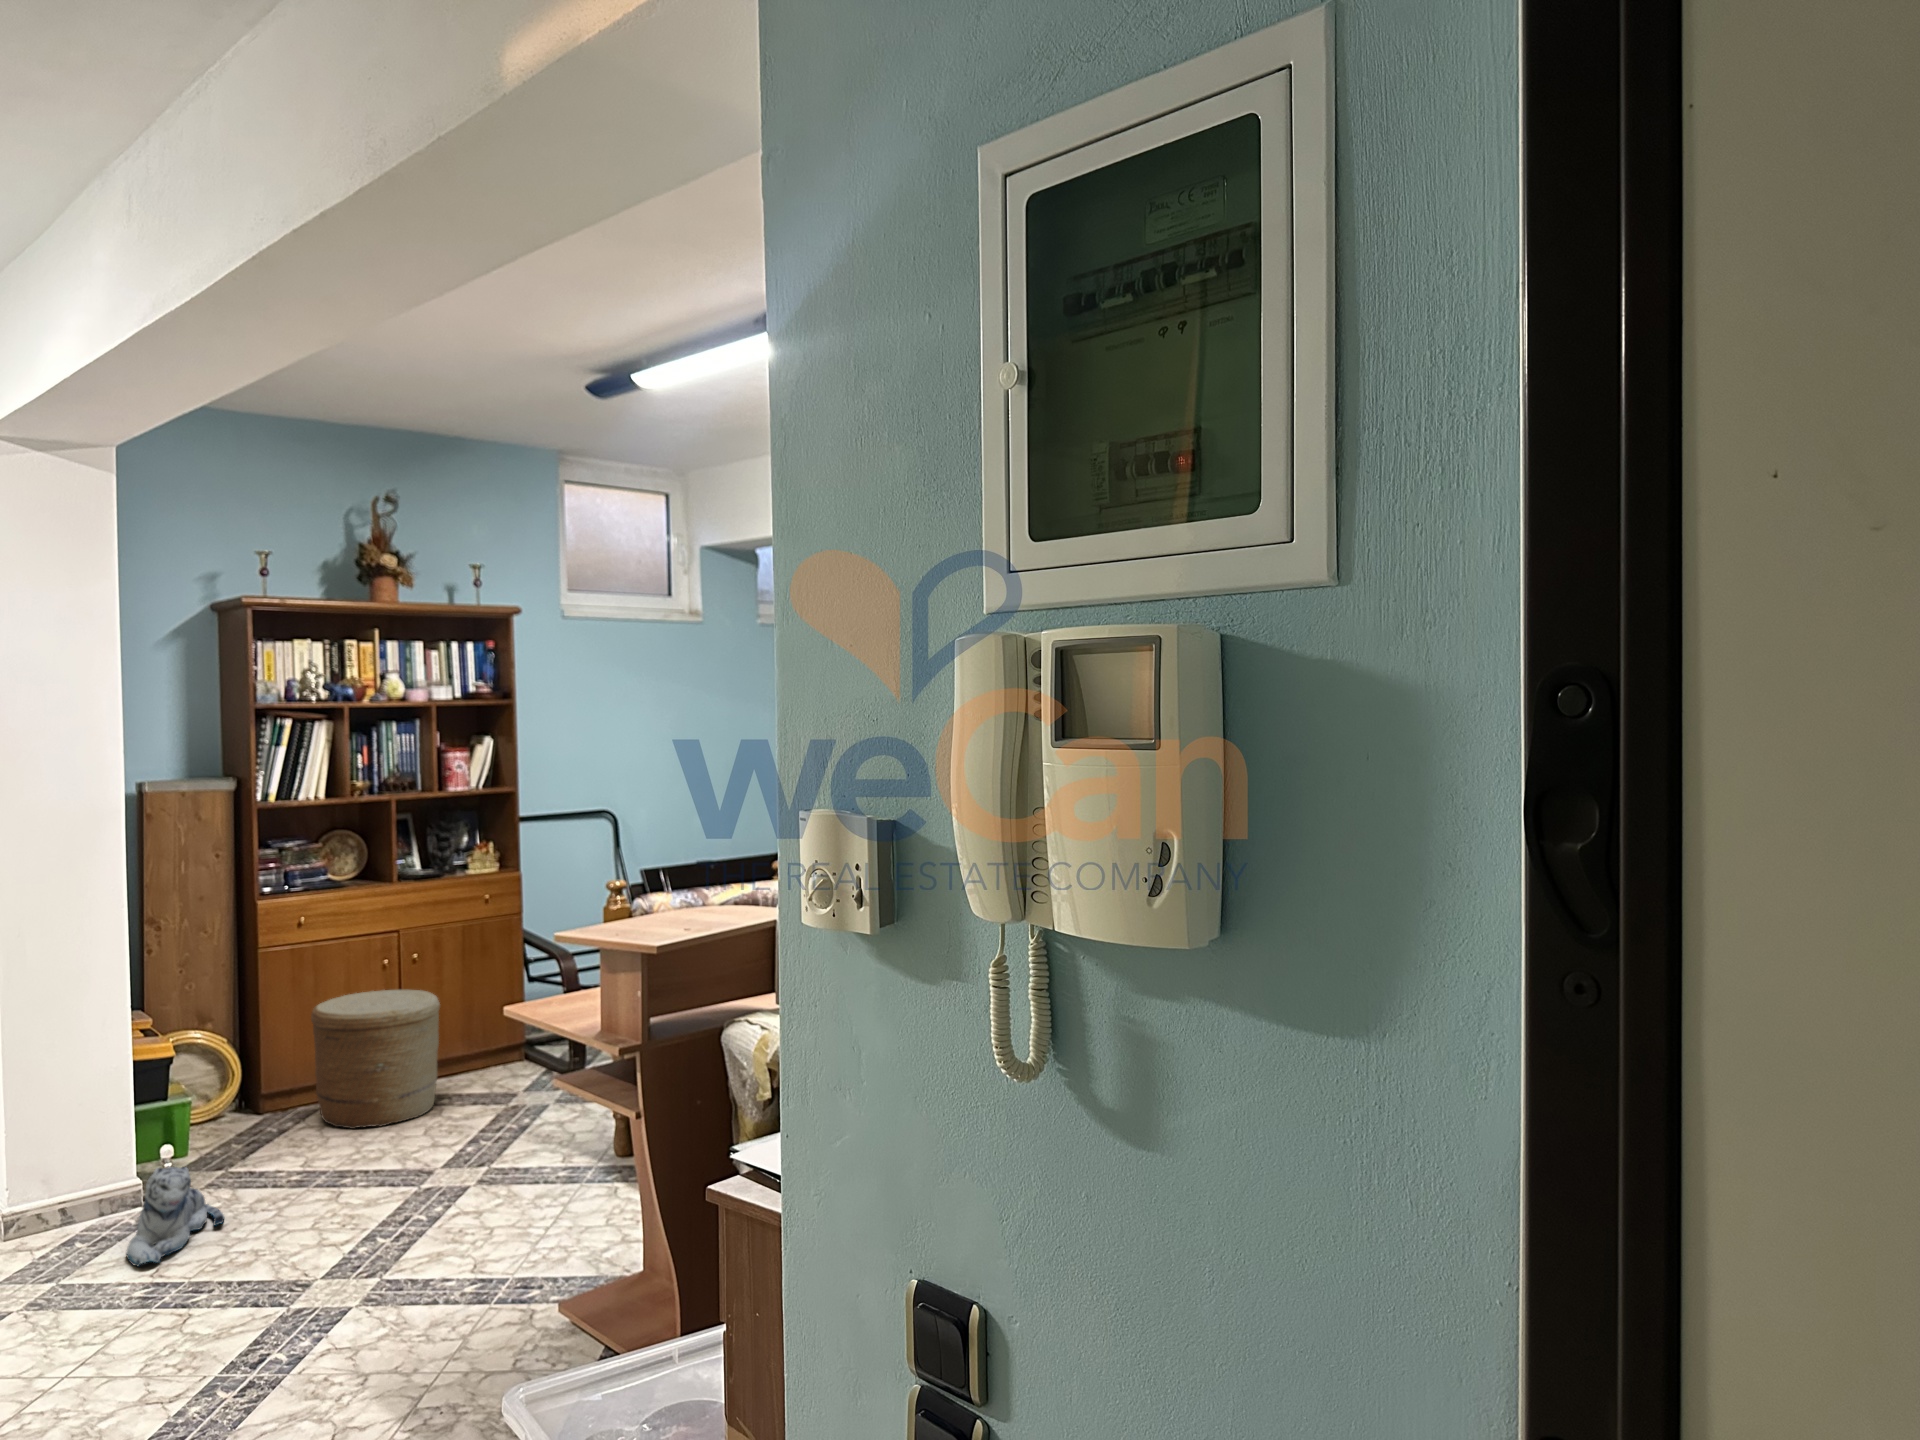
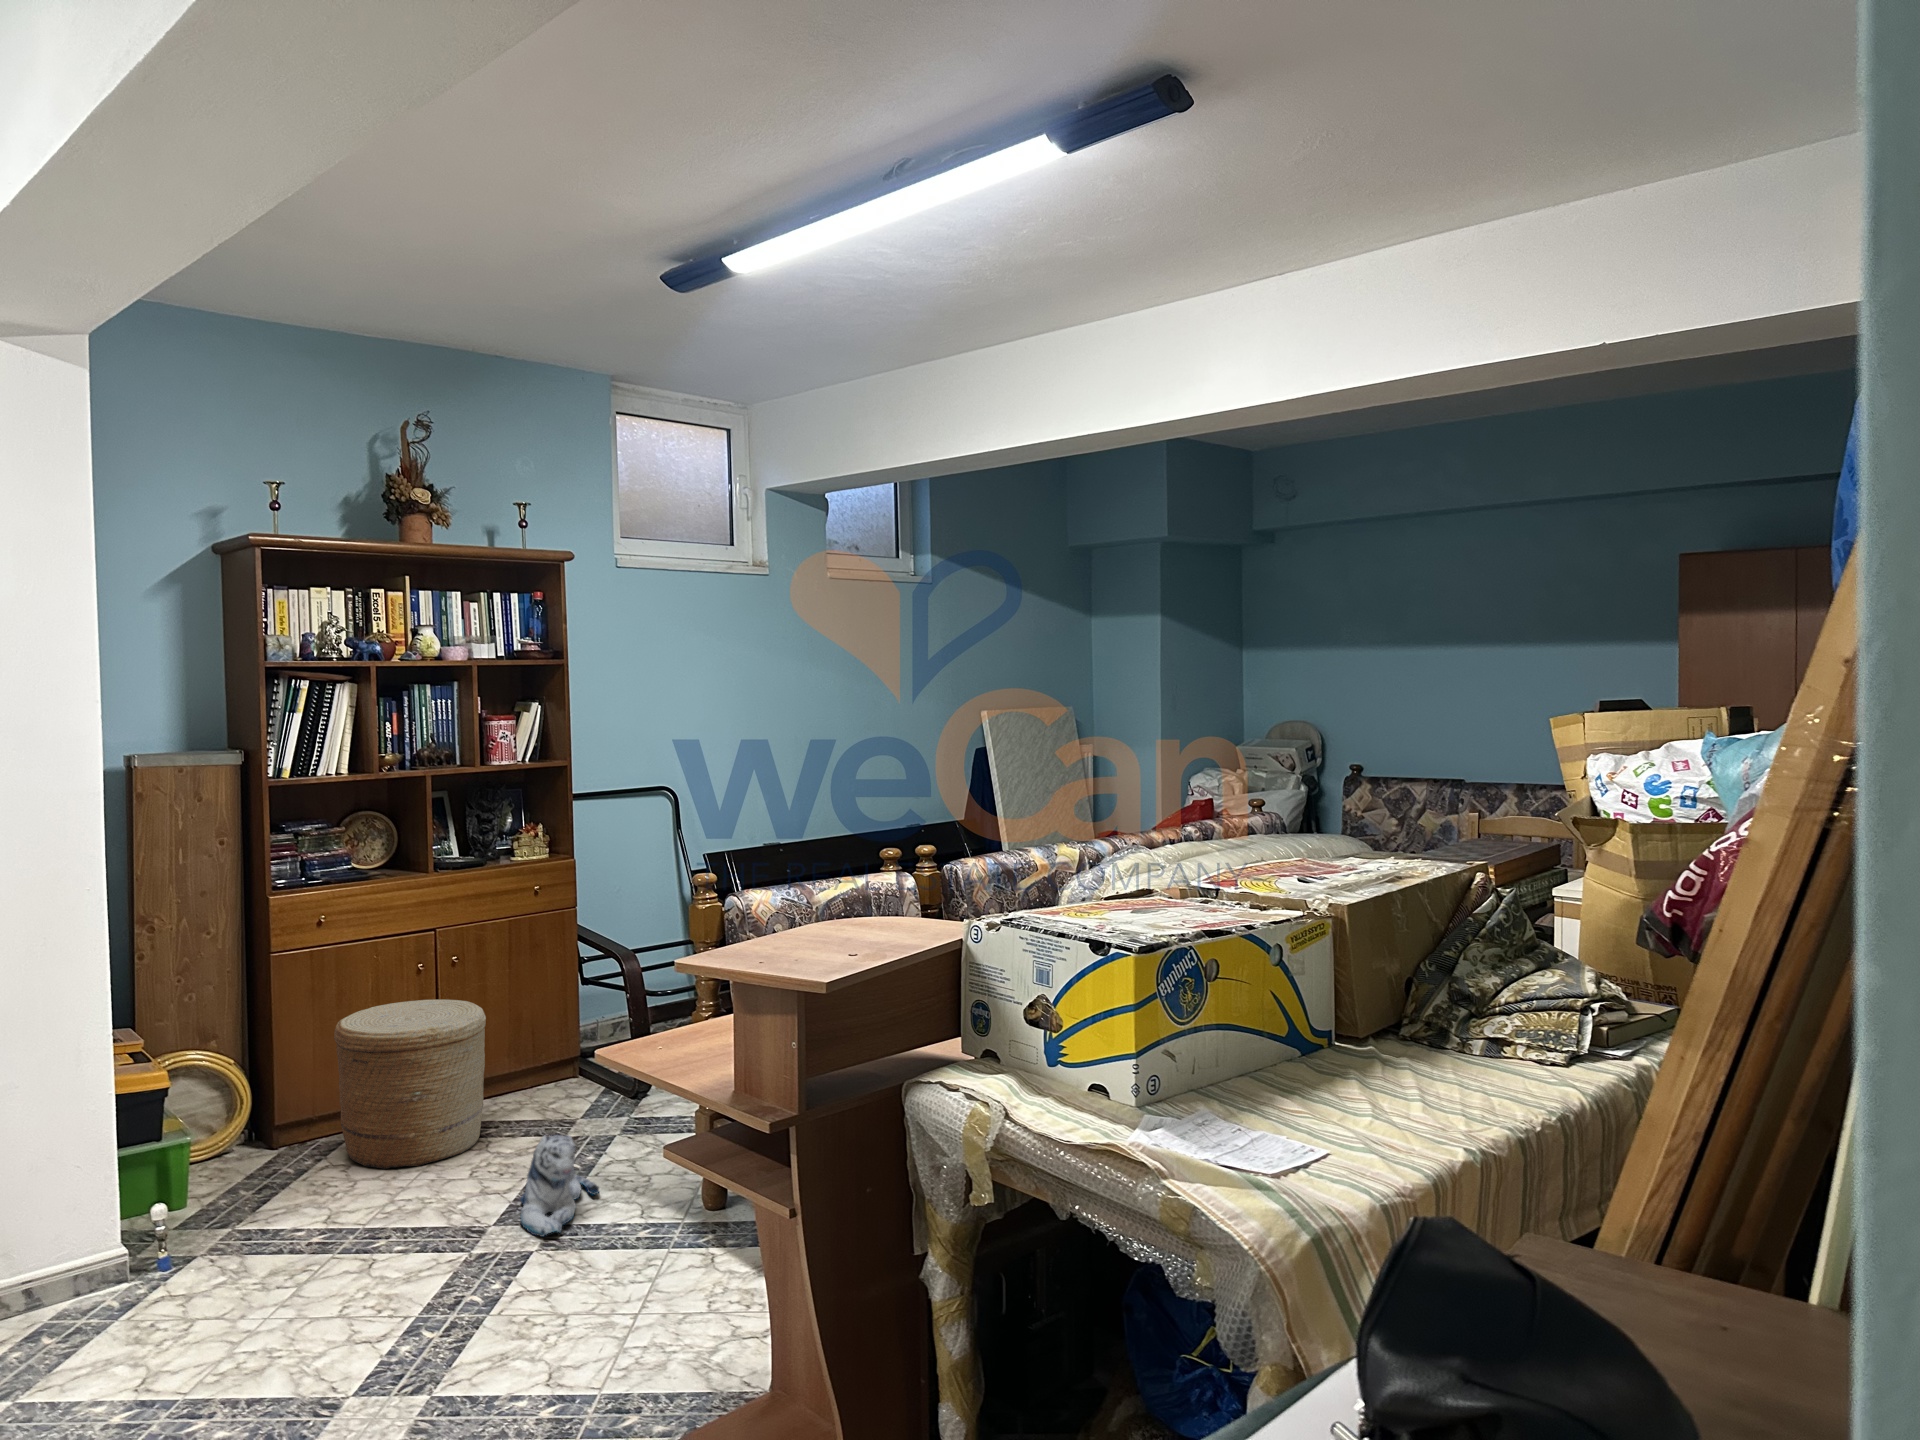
plush toy: present [127,1167,224,1267] -> present [520,1135,599,1237]

